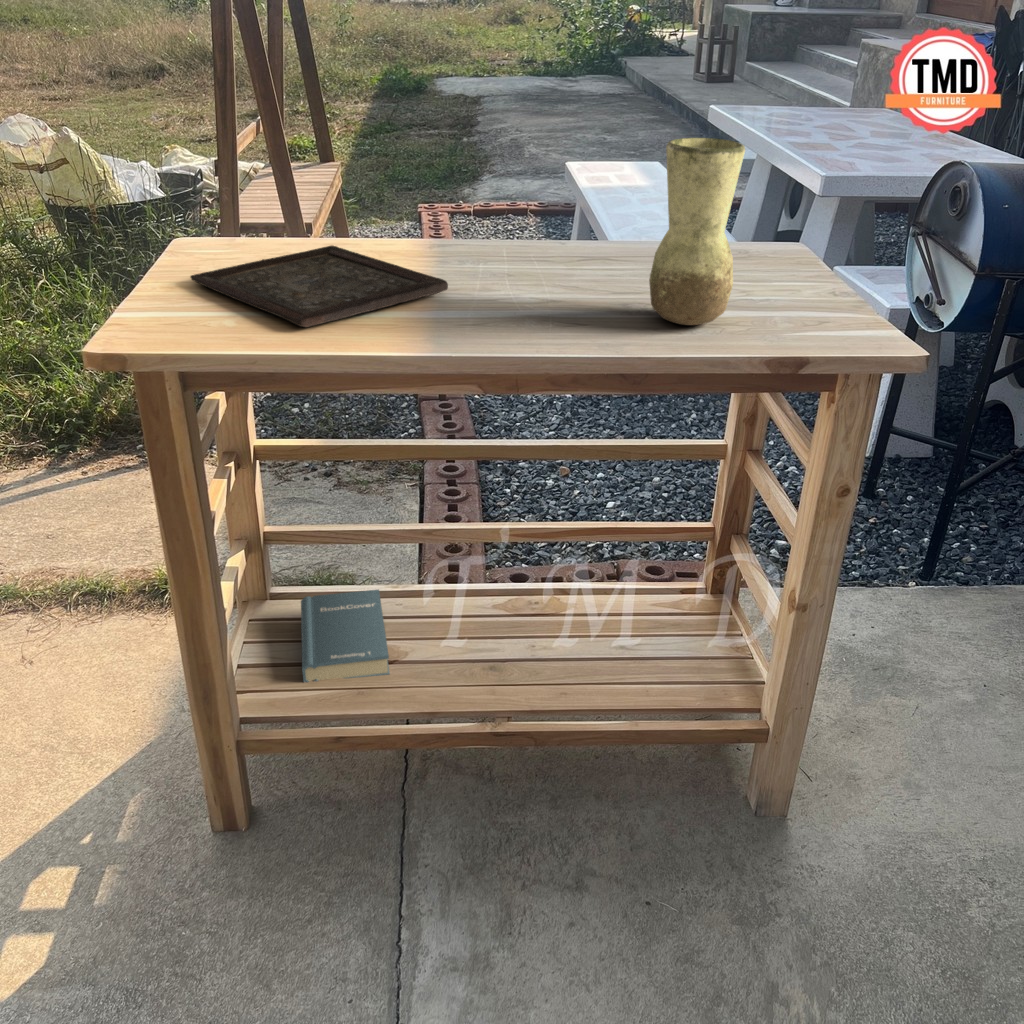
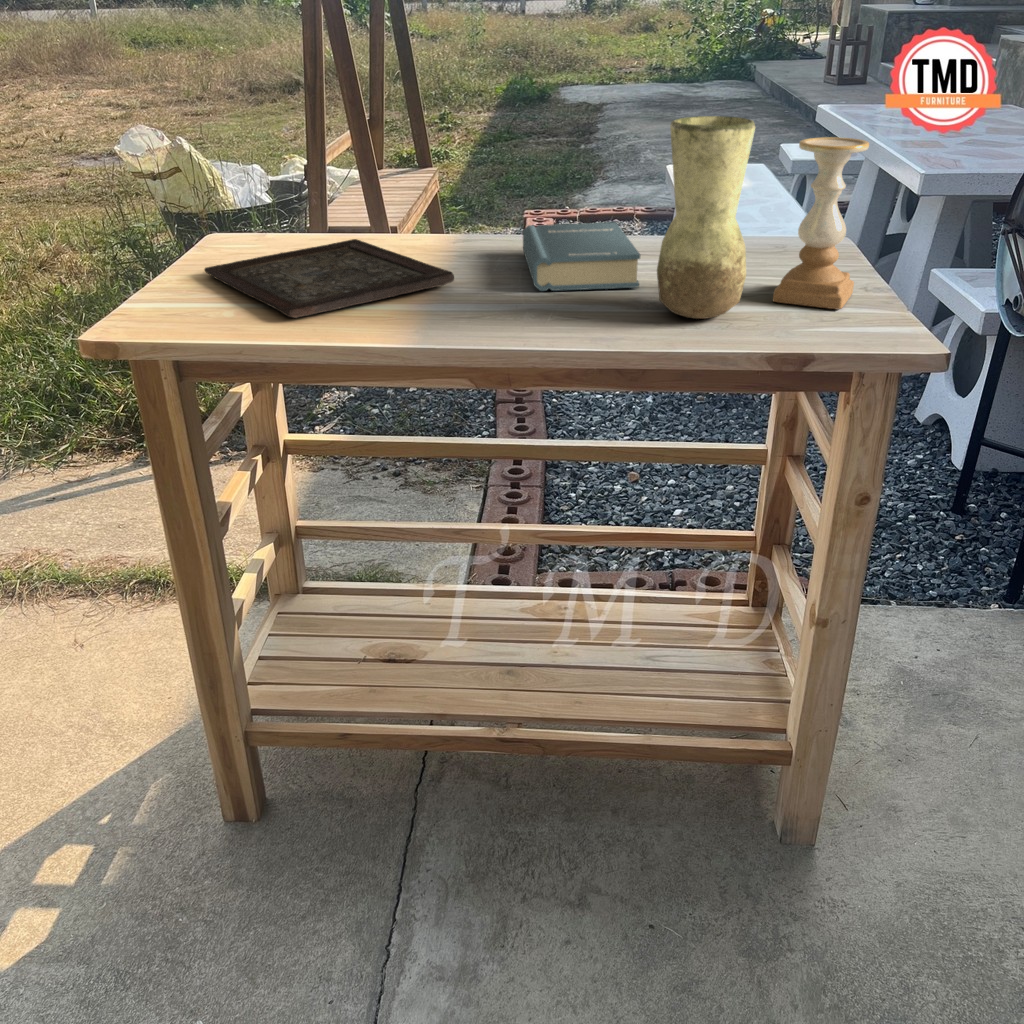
candle holder: none [749,158,838,315] -> present [773,137,869,309]
hardback book: present [301,590,390,682] -> present [523,222,640,291]

